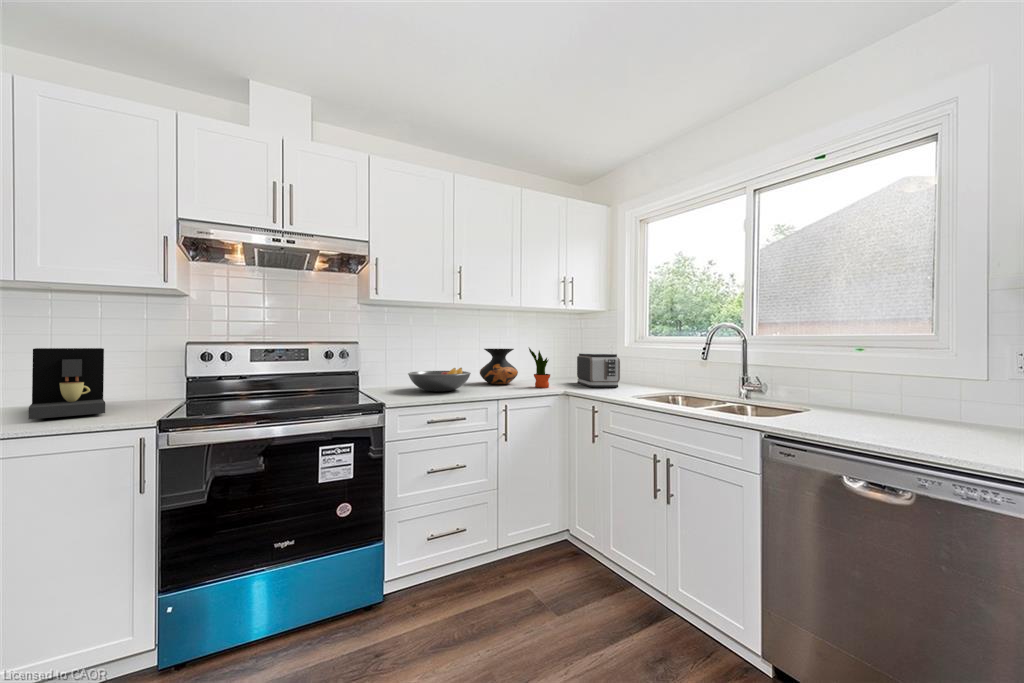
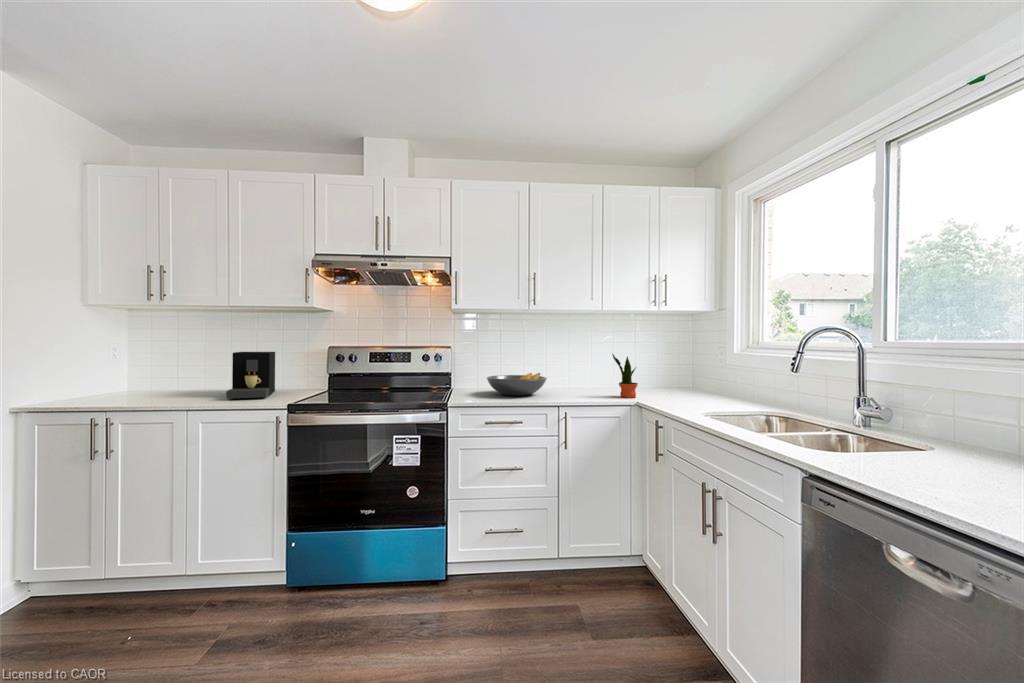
vase: present [480,349,518,384] -> none [569,354,610,392]
toaster: present [577,353,620,387] -> none [683,361,723,402]

